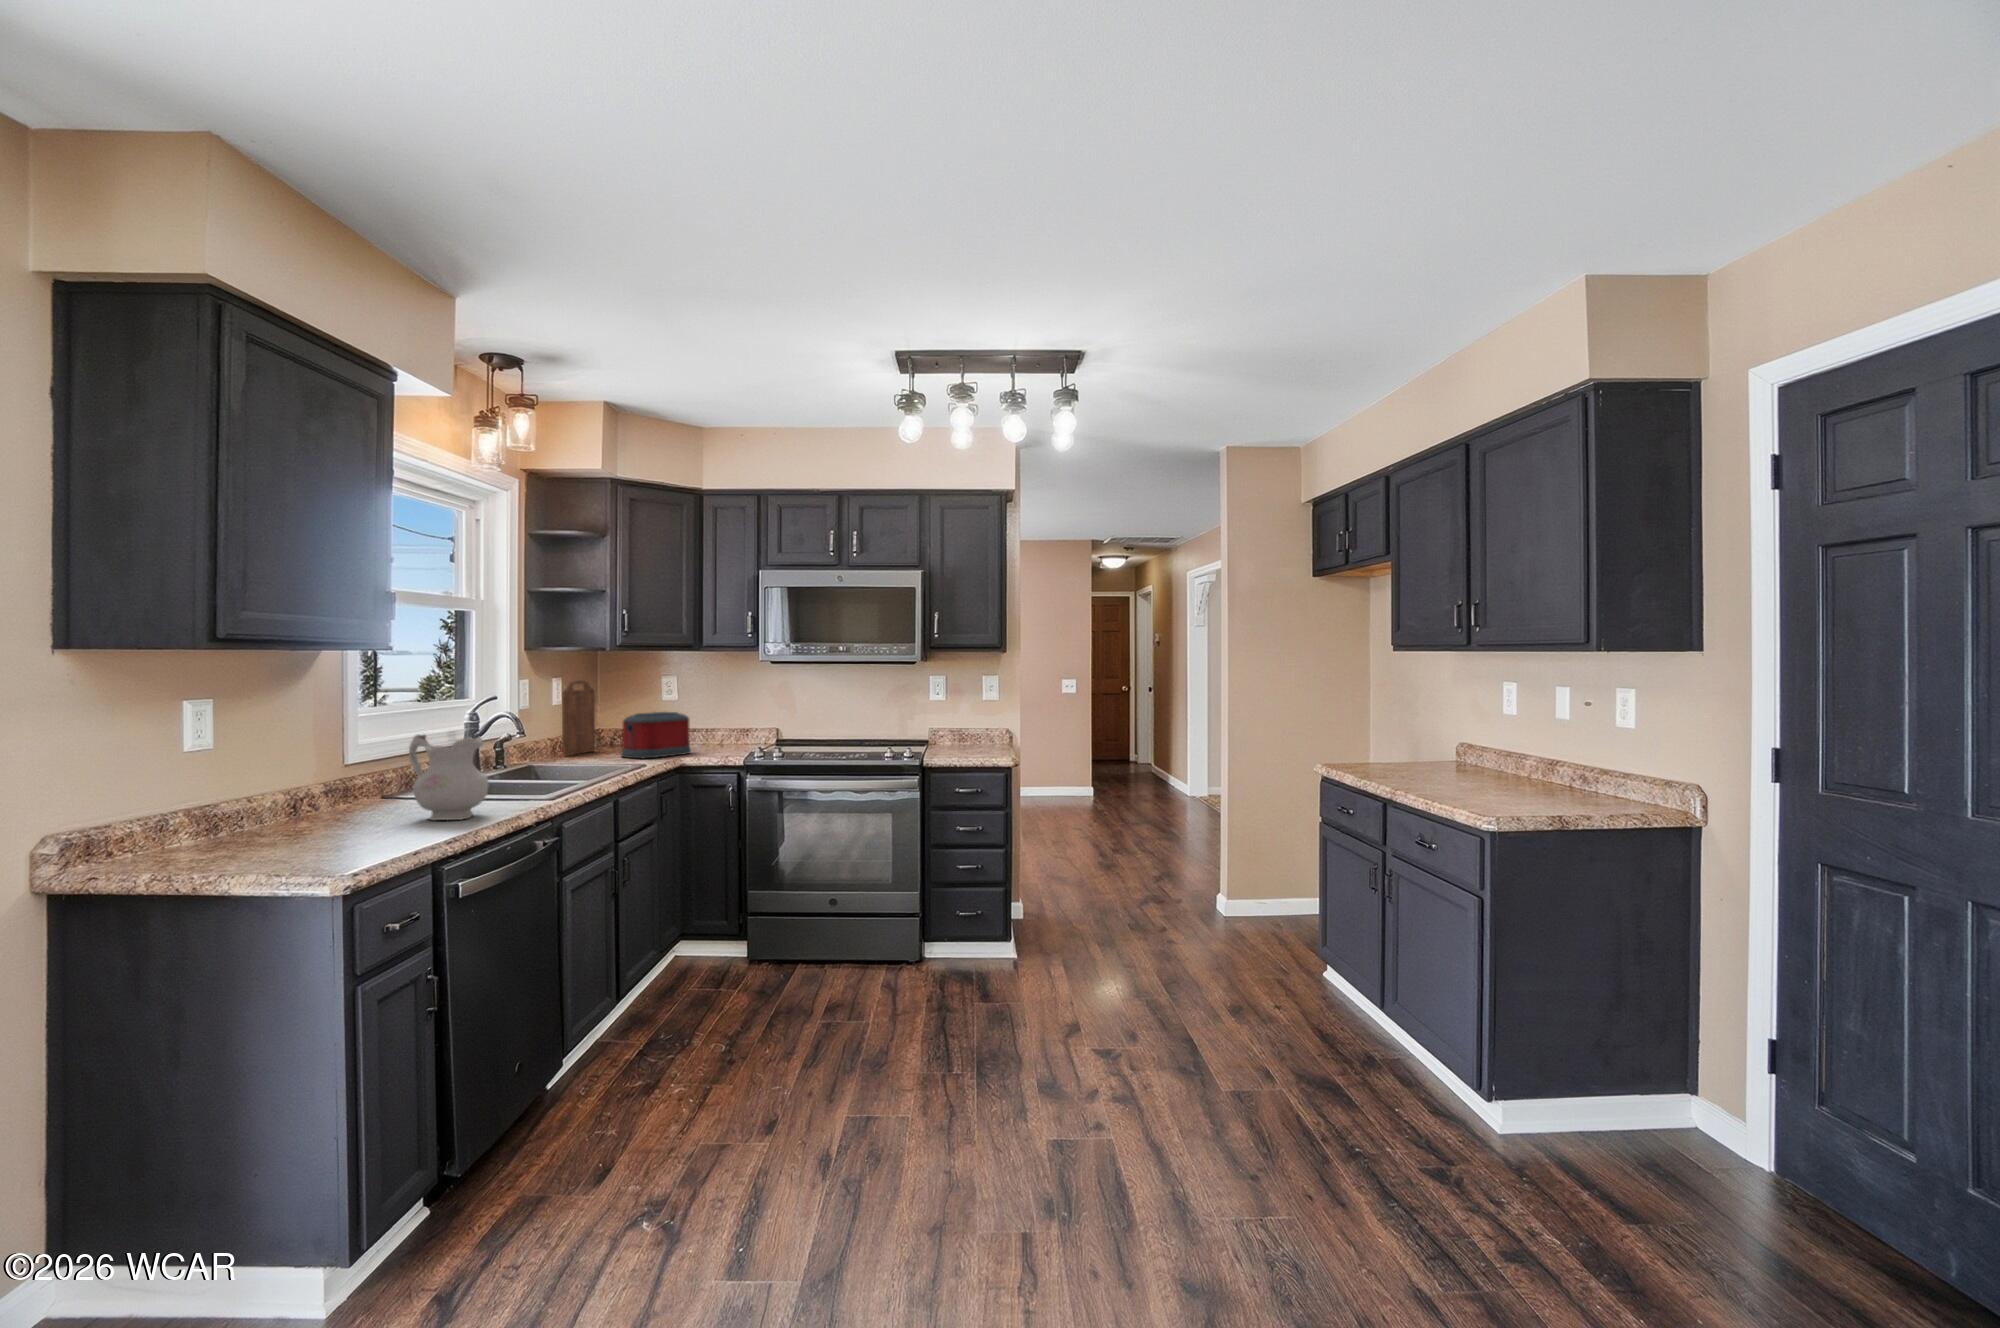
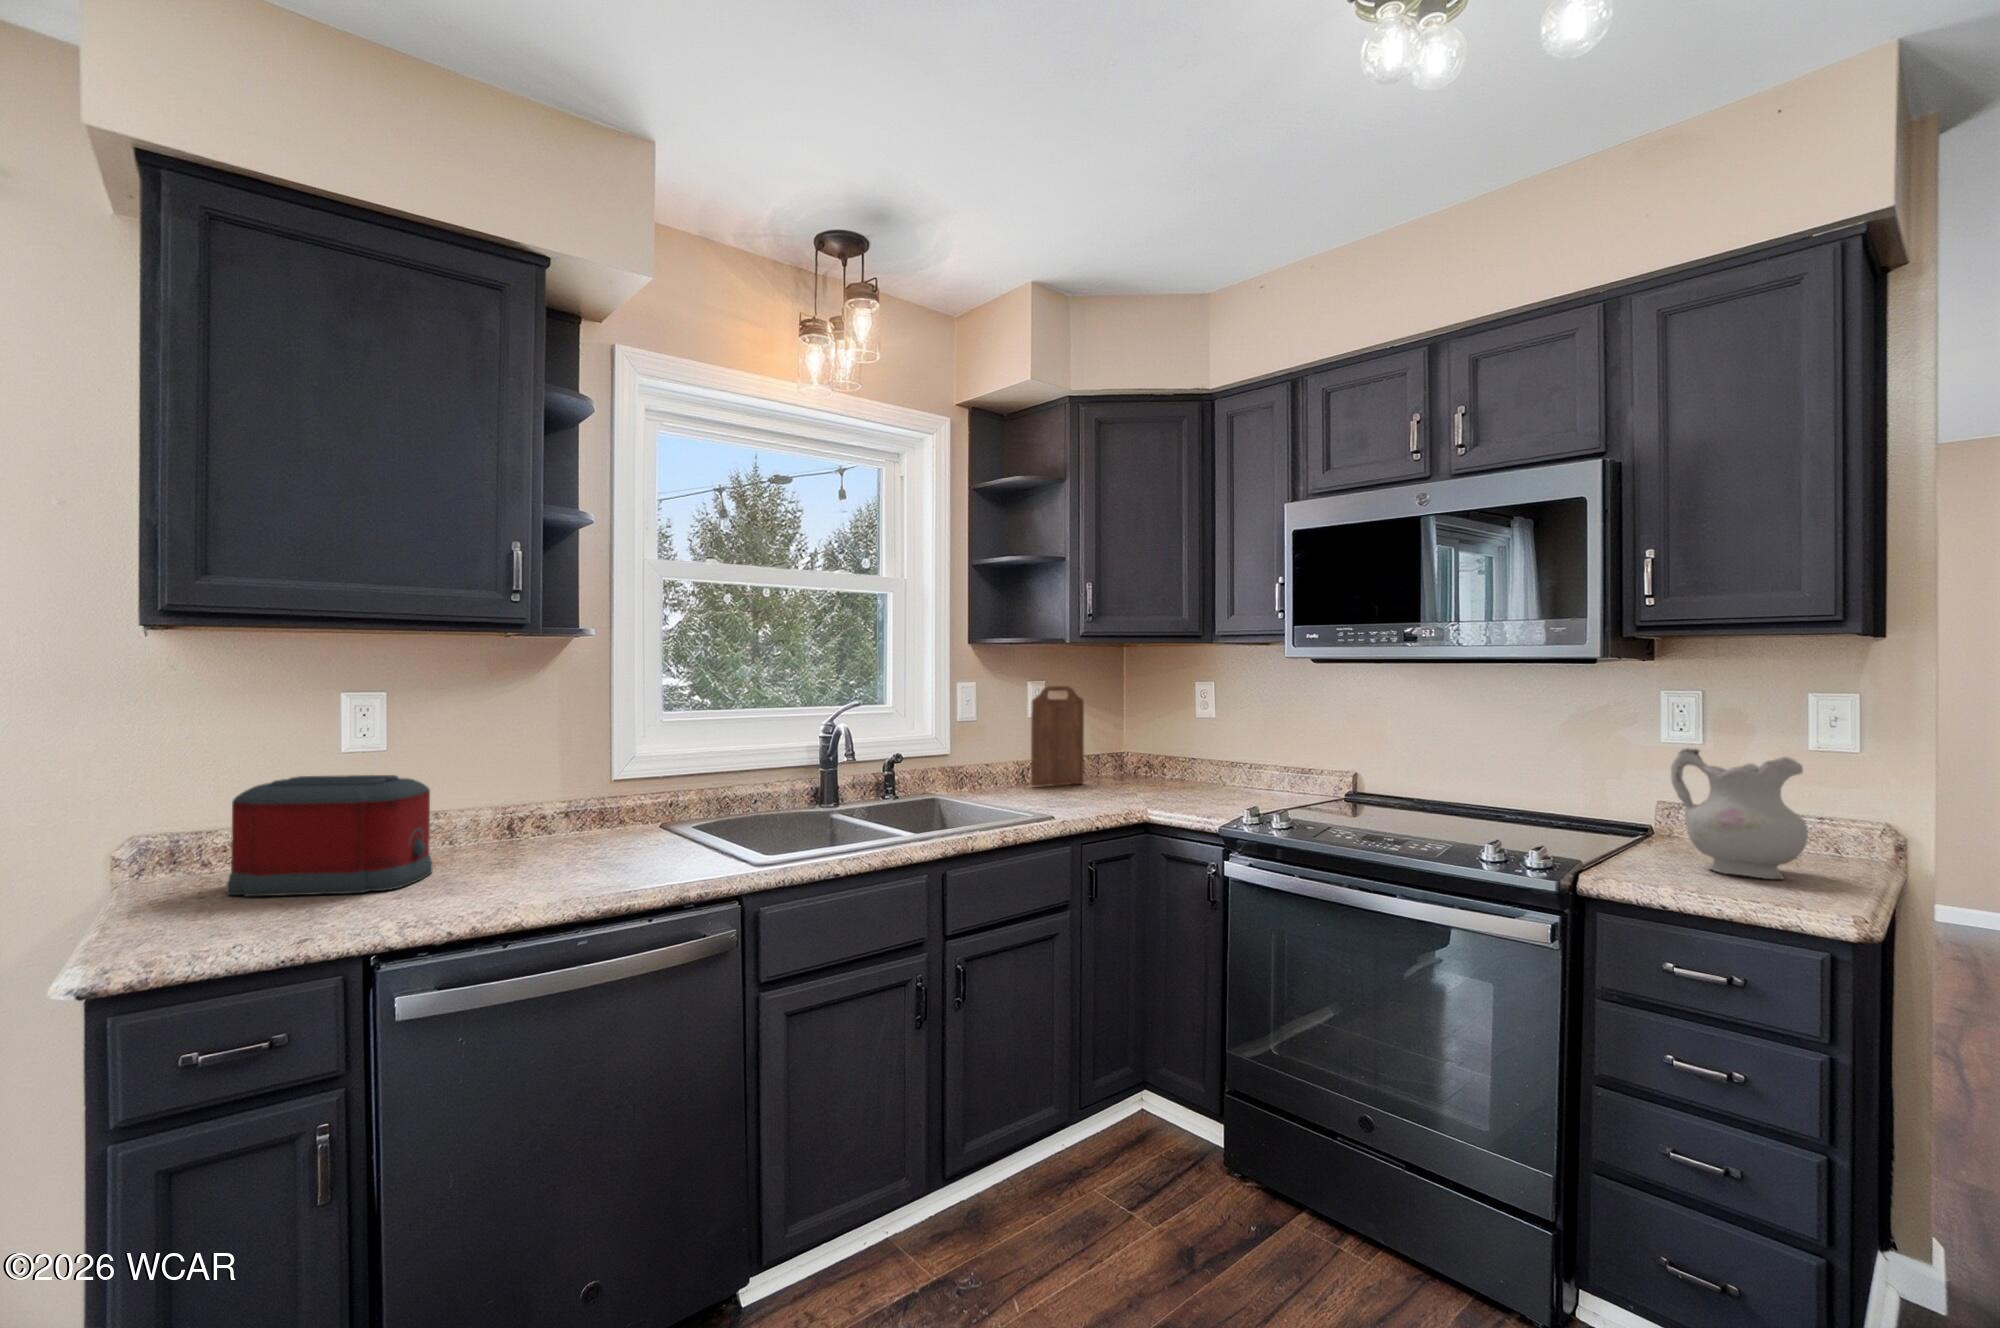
toaster: present [621,712,691,758] -> present [226,775,433,897]
ceramic pitcher: present [409,734,489,820] -> present [1671,748,1808,879]

